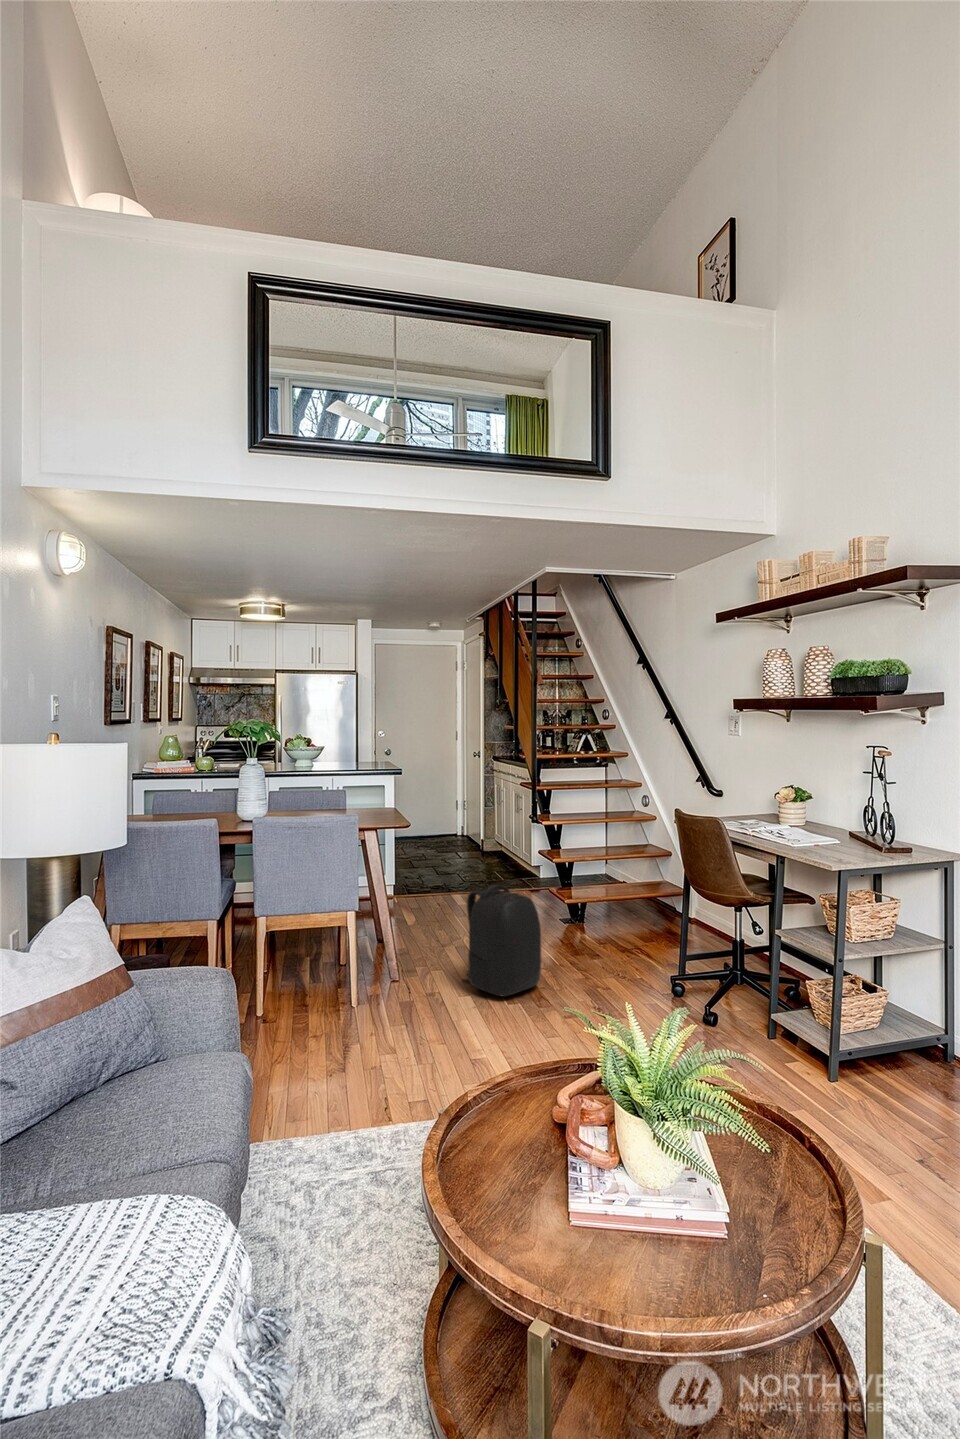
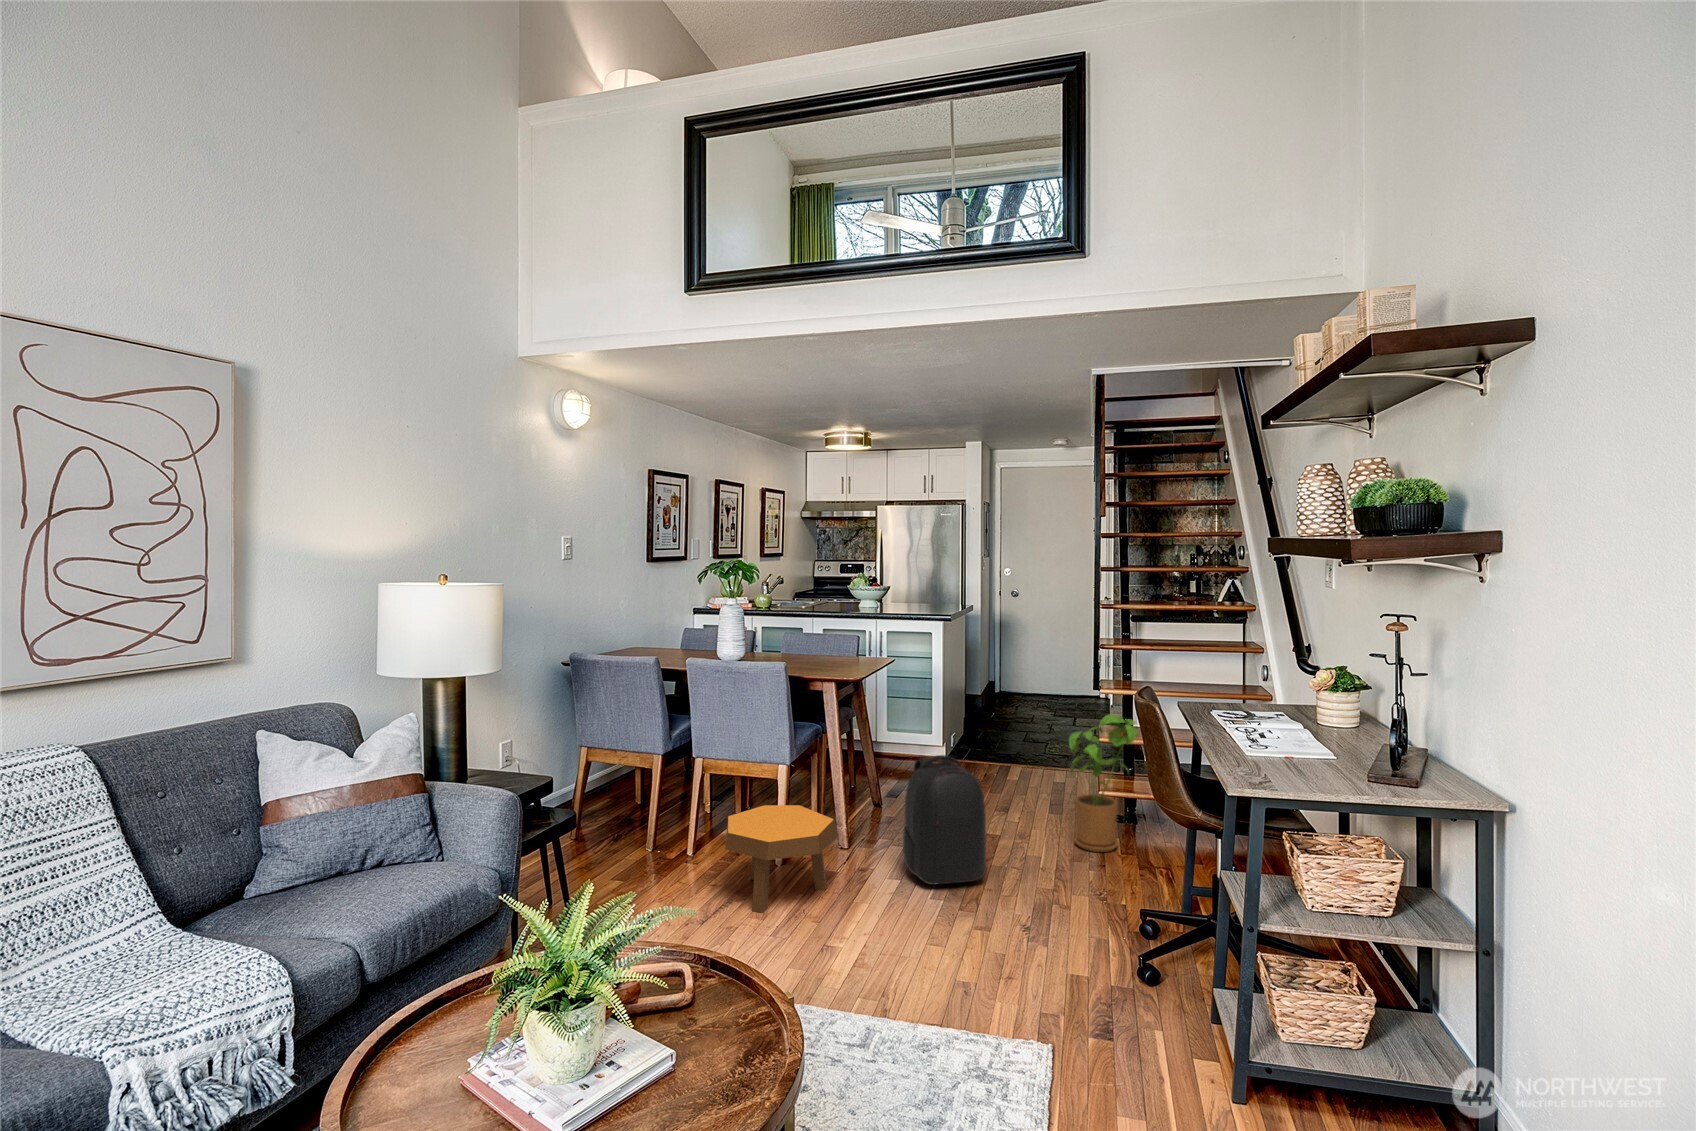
house plant: none [556,839,618,949] -> present [1069,714,1139,852]
footstool: none [326,949,436,1053] -> present [725,805,839,913]

